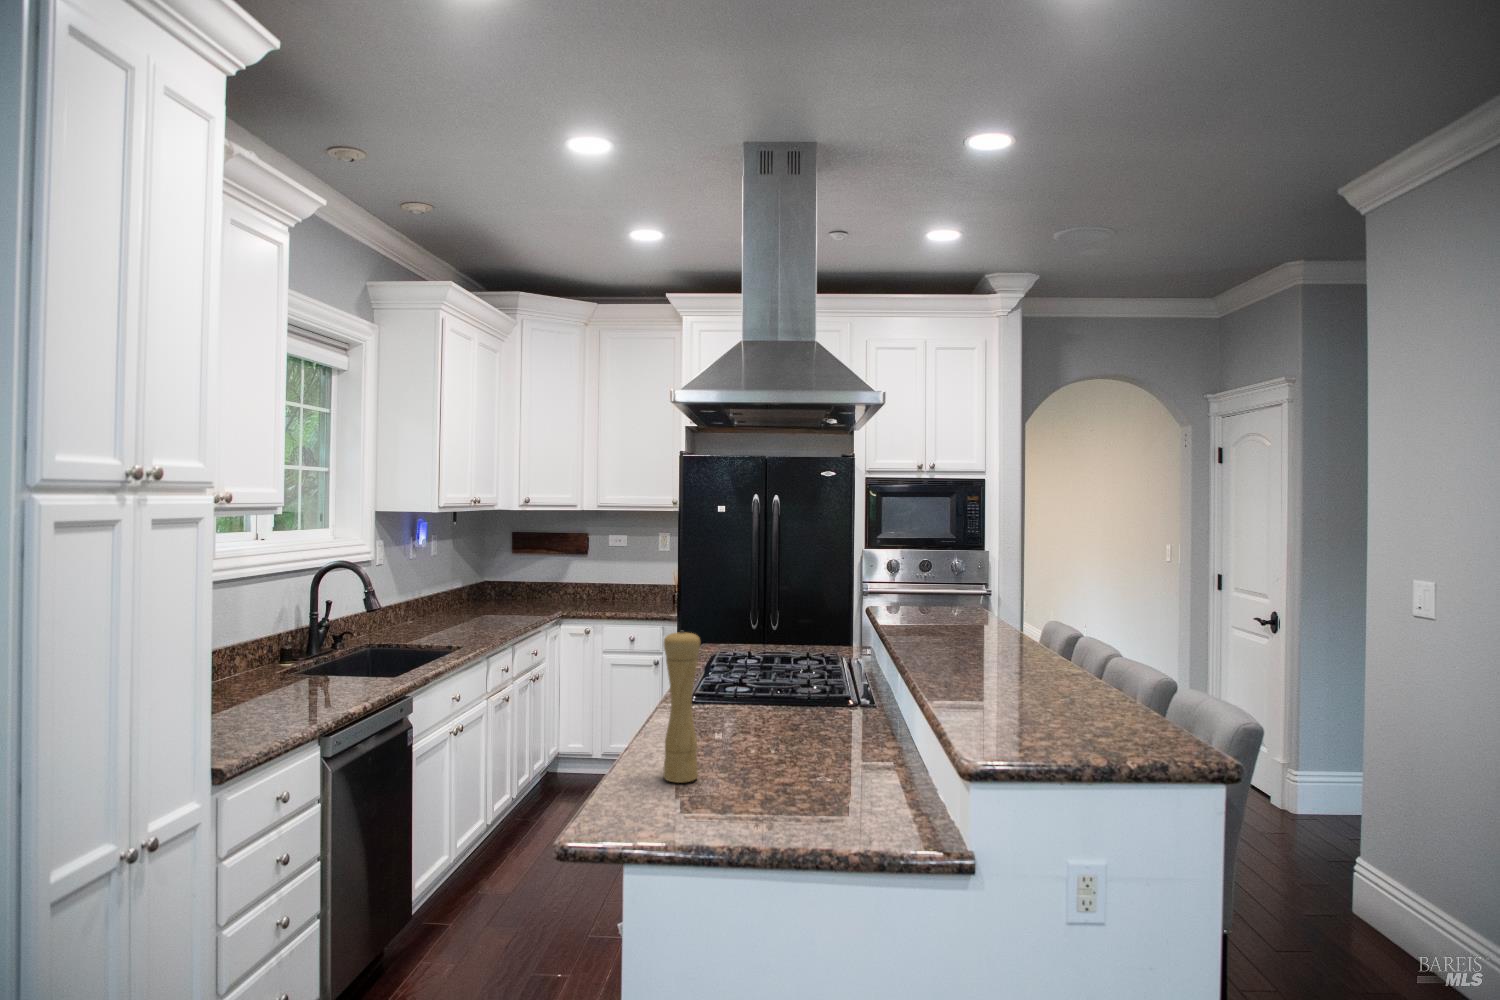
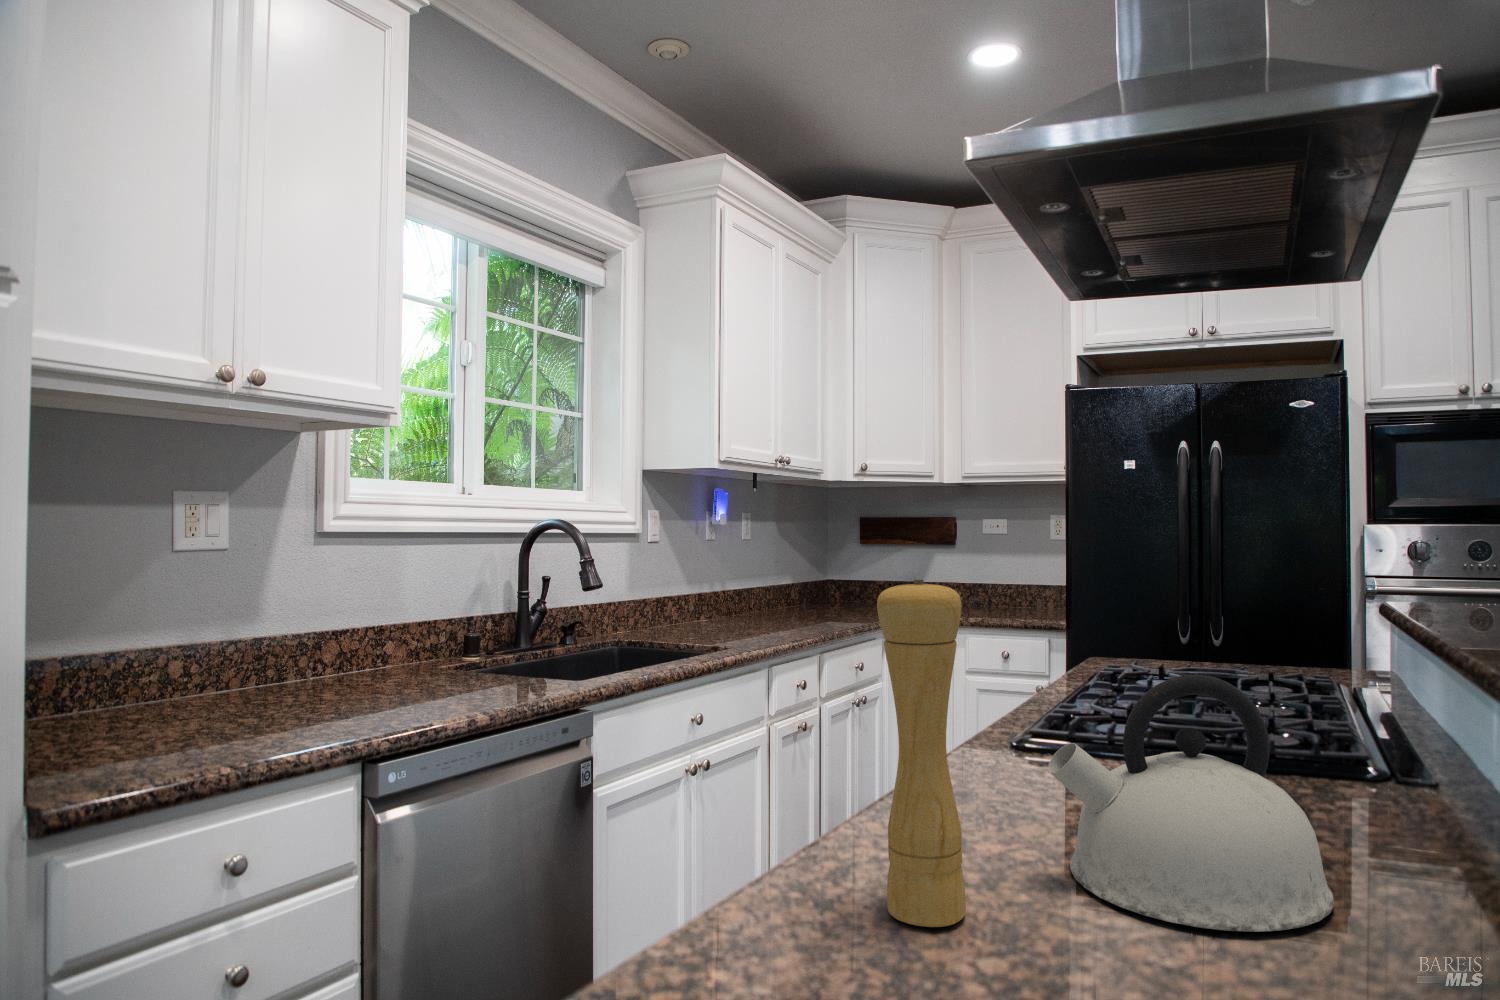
kettle: none [726,665,834,769] -> present [1048,675,1334,932]

